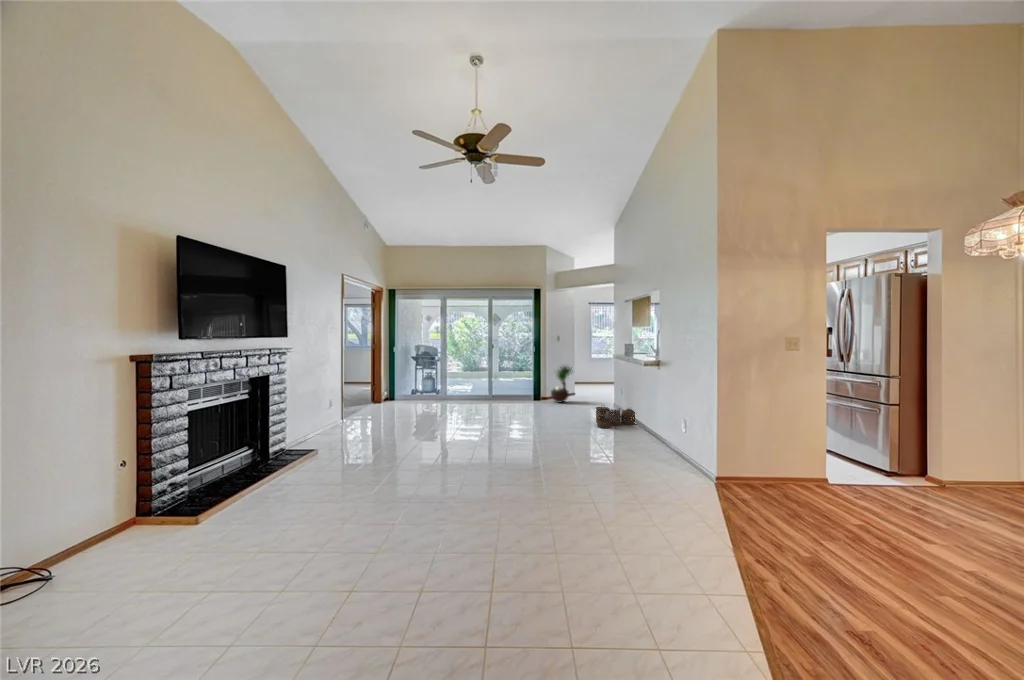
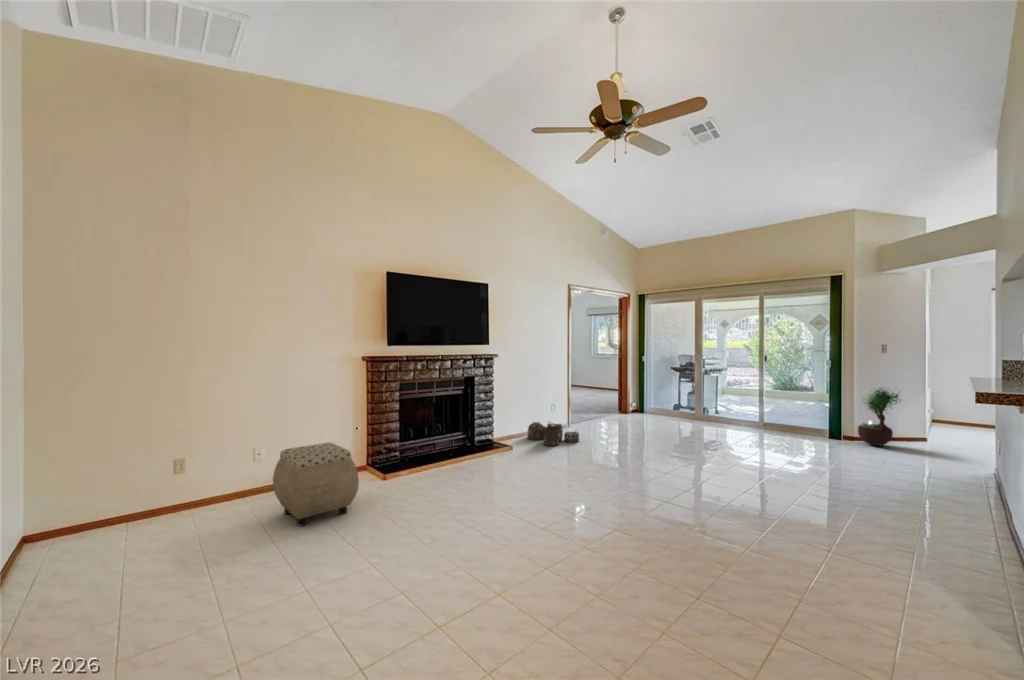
woven basket: present [596,406,636,428] -> present [527,422,579,446]
ottoman: none [43,487,225,622] -> present [273,443,359,526]

